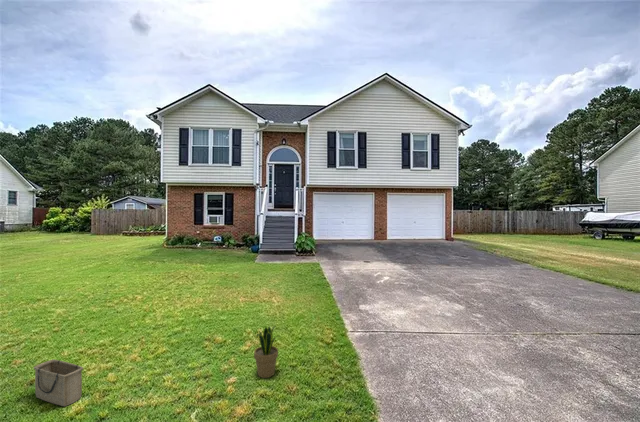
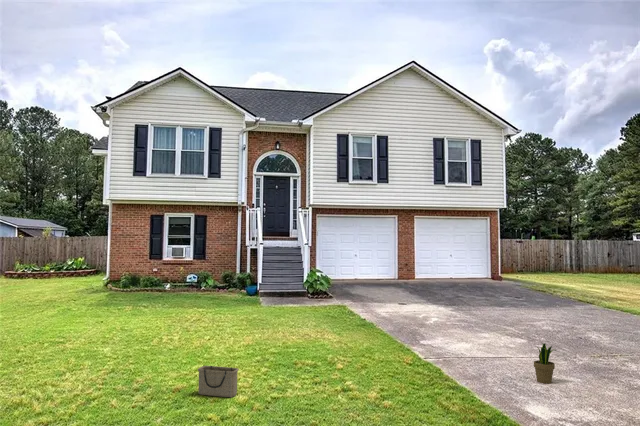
potted plant: present [254,326,281,378] -> present [534,343,556,384]

